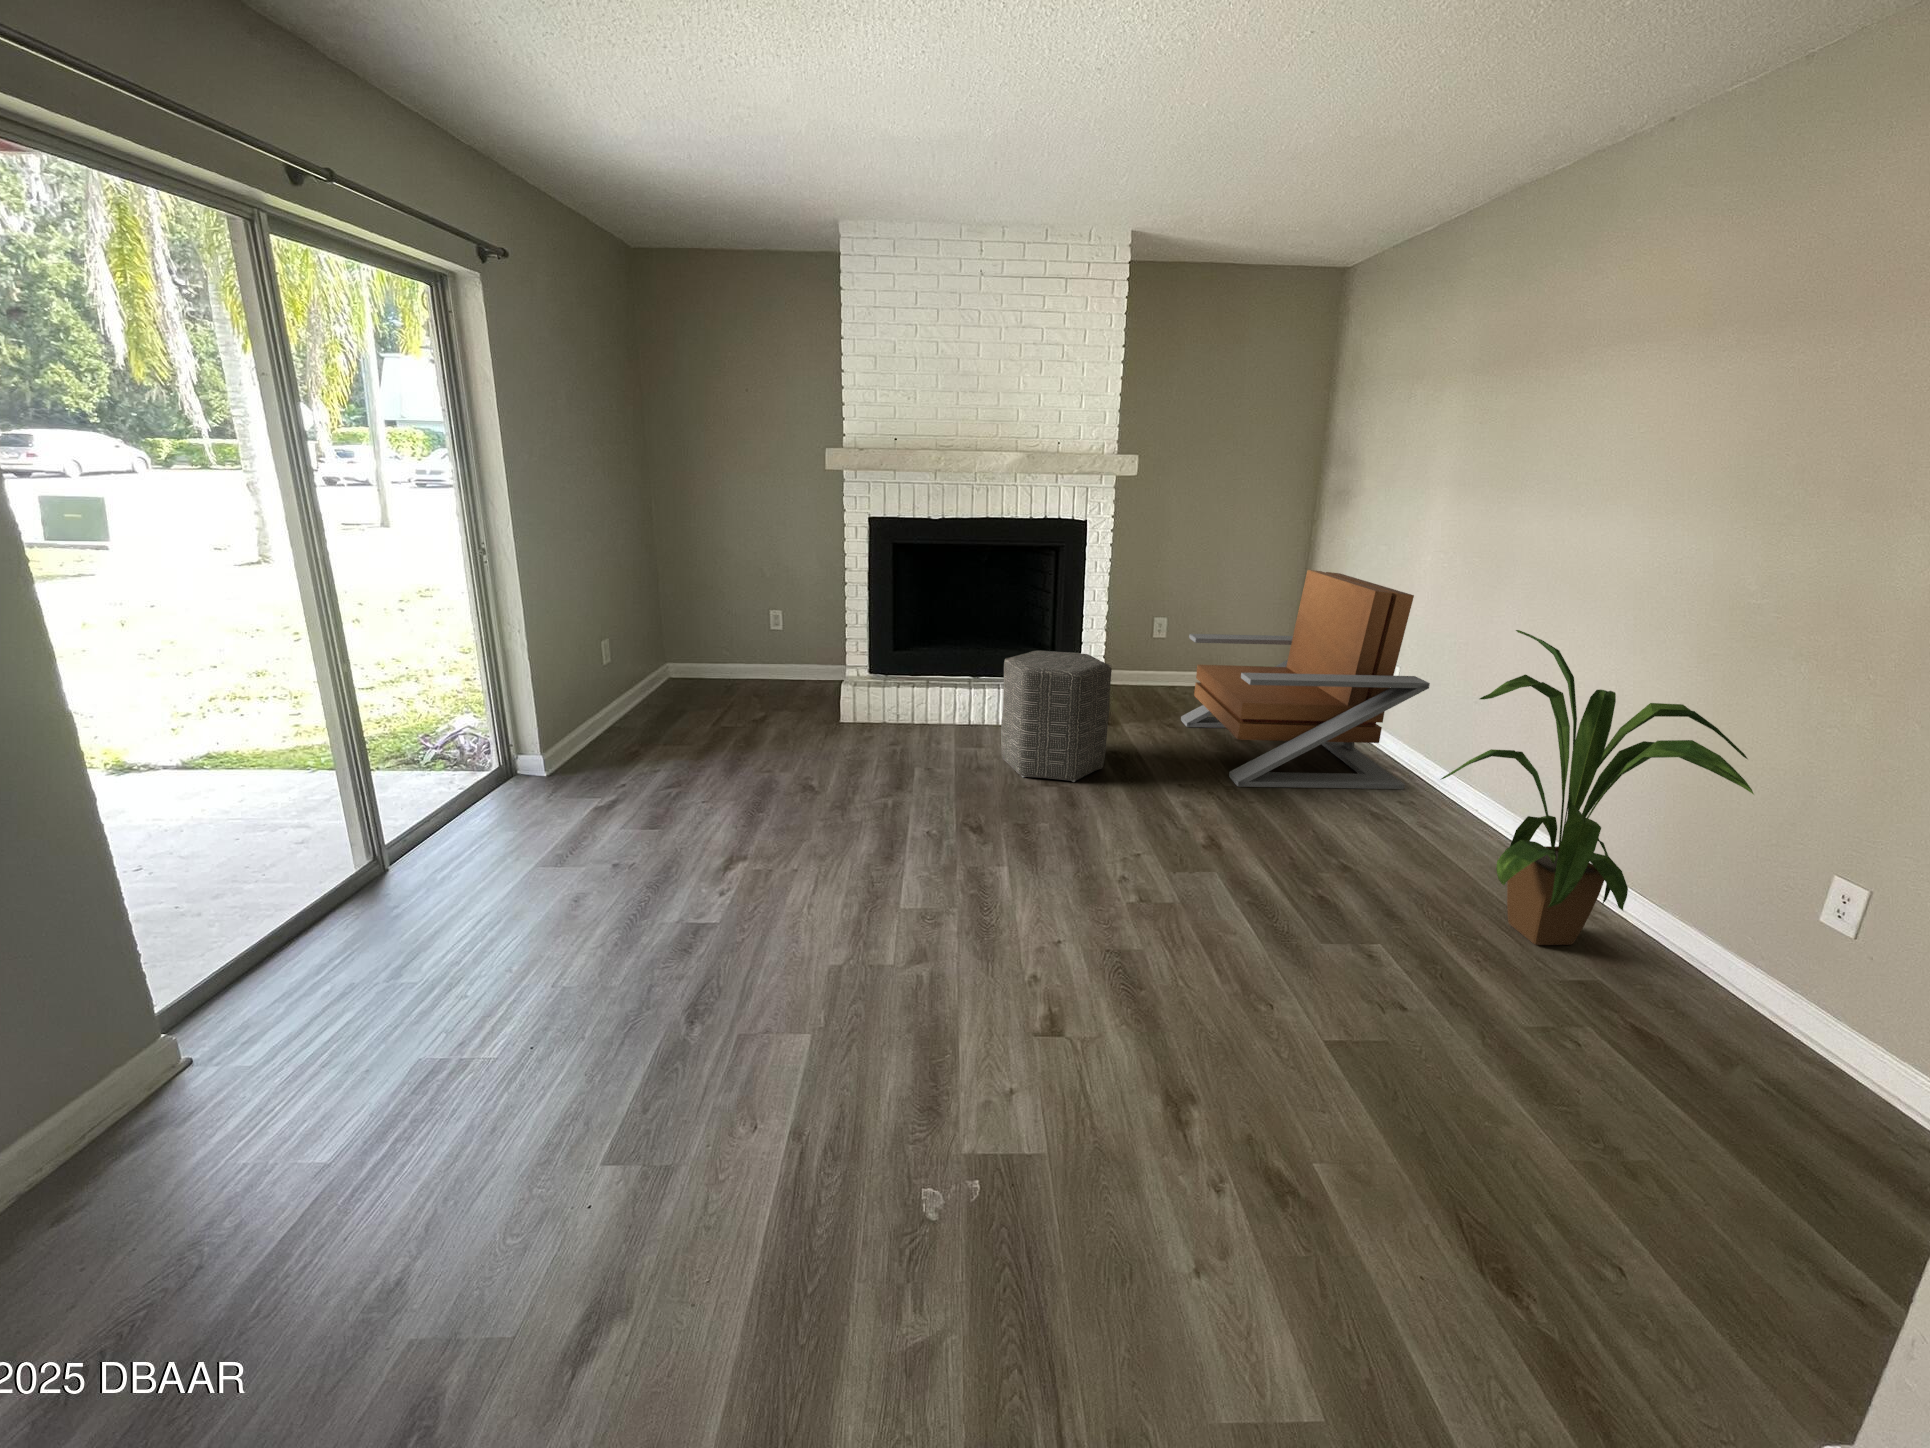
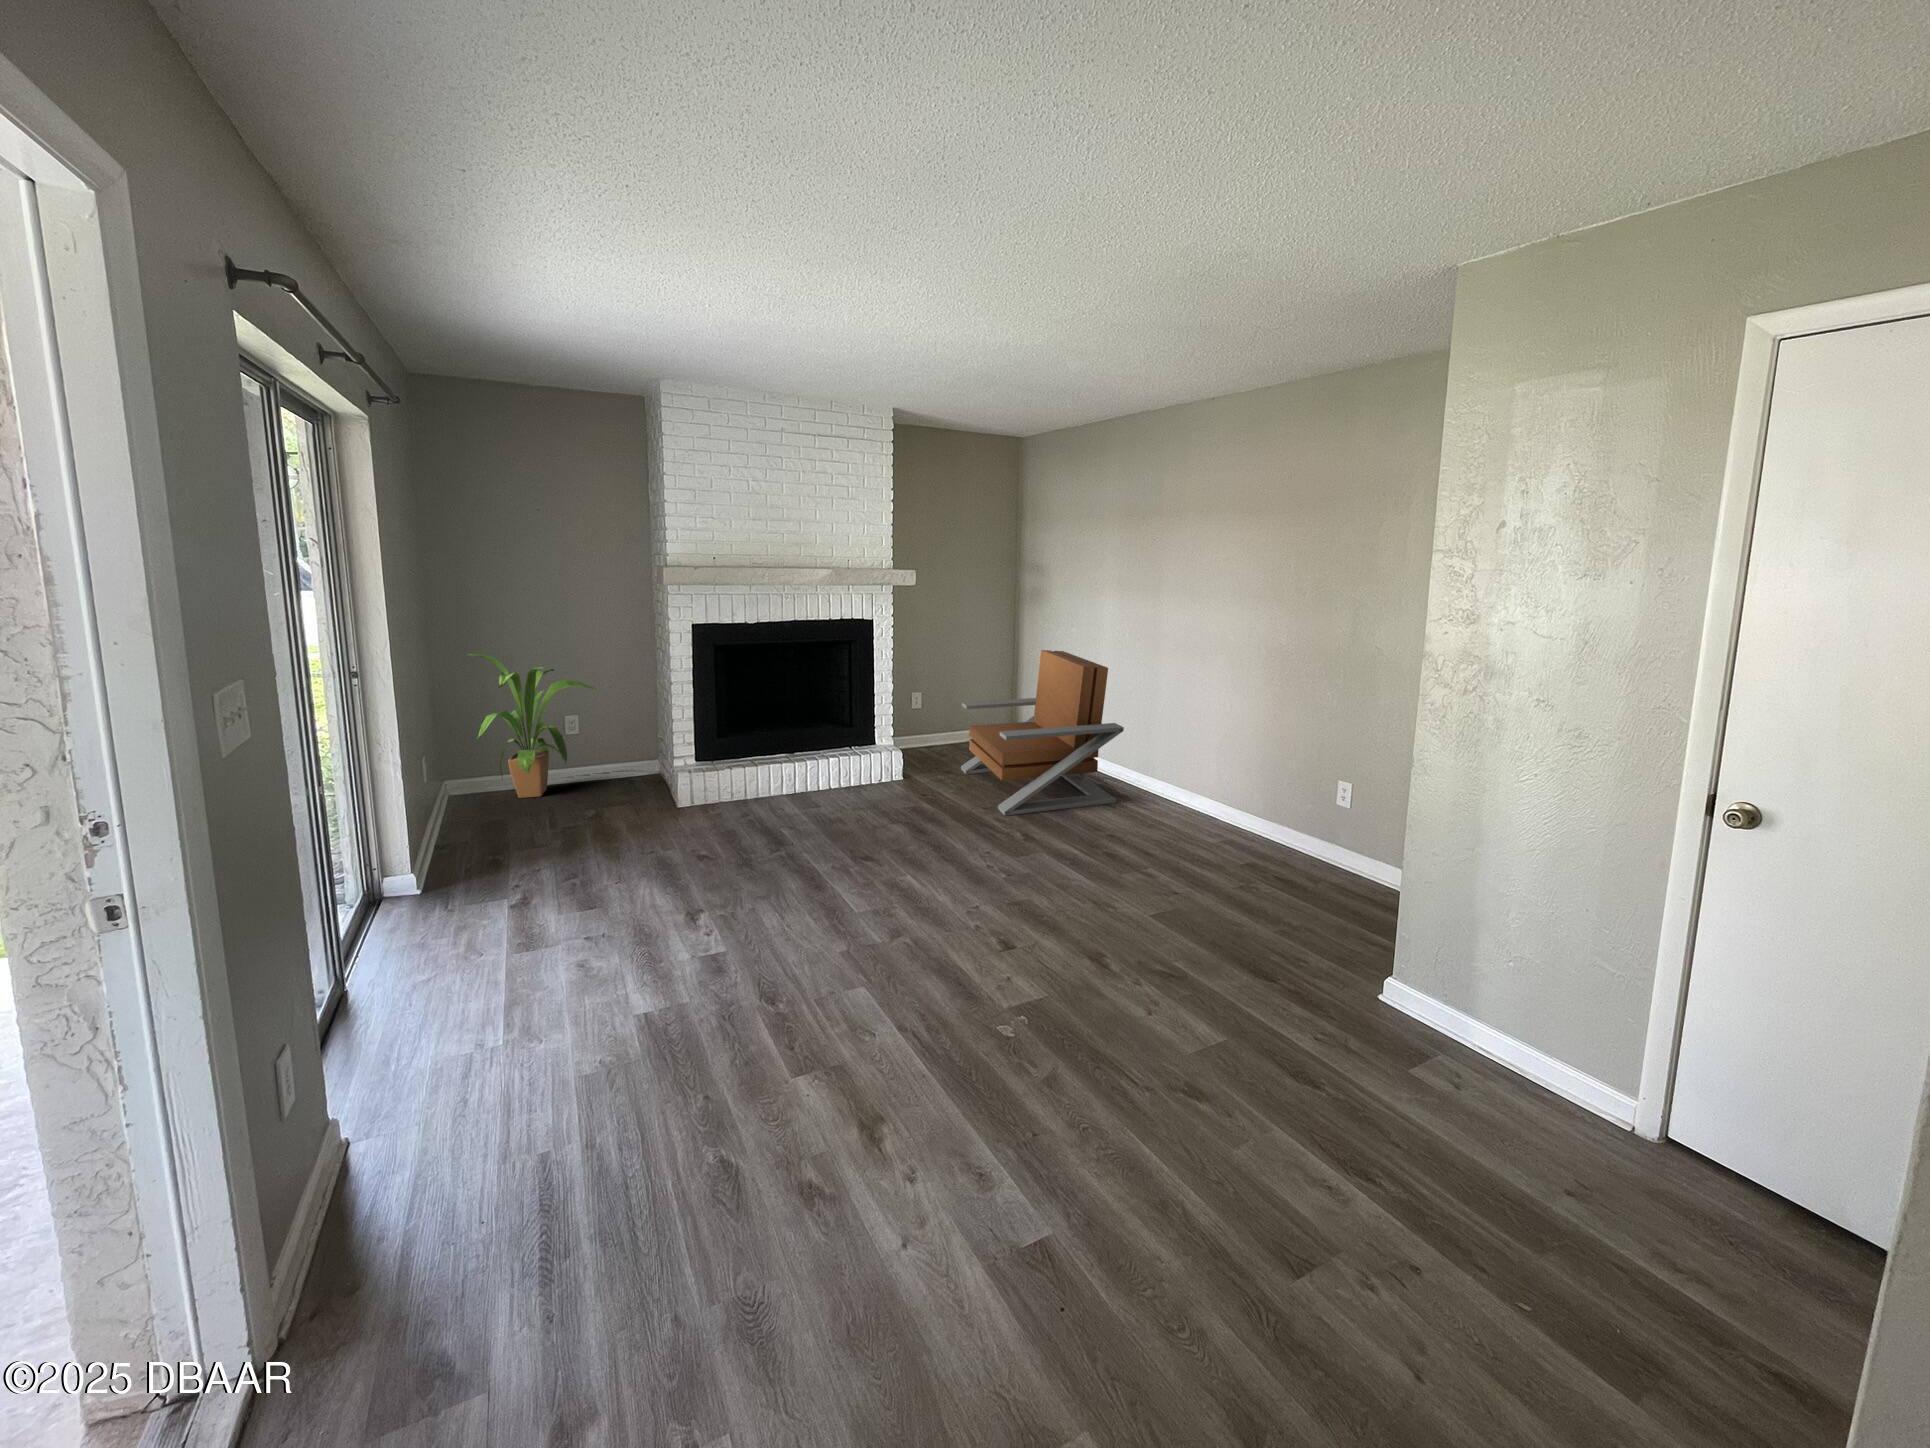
house plant: present [1441,630,1754,945] -> present [468,654,595,798]
ottoman: present [1001,651,1112,782] -> none [819,727,905,830]

